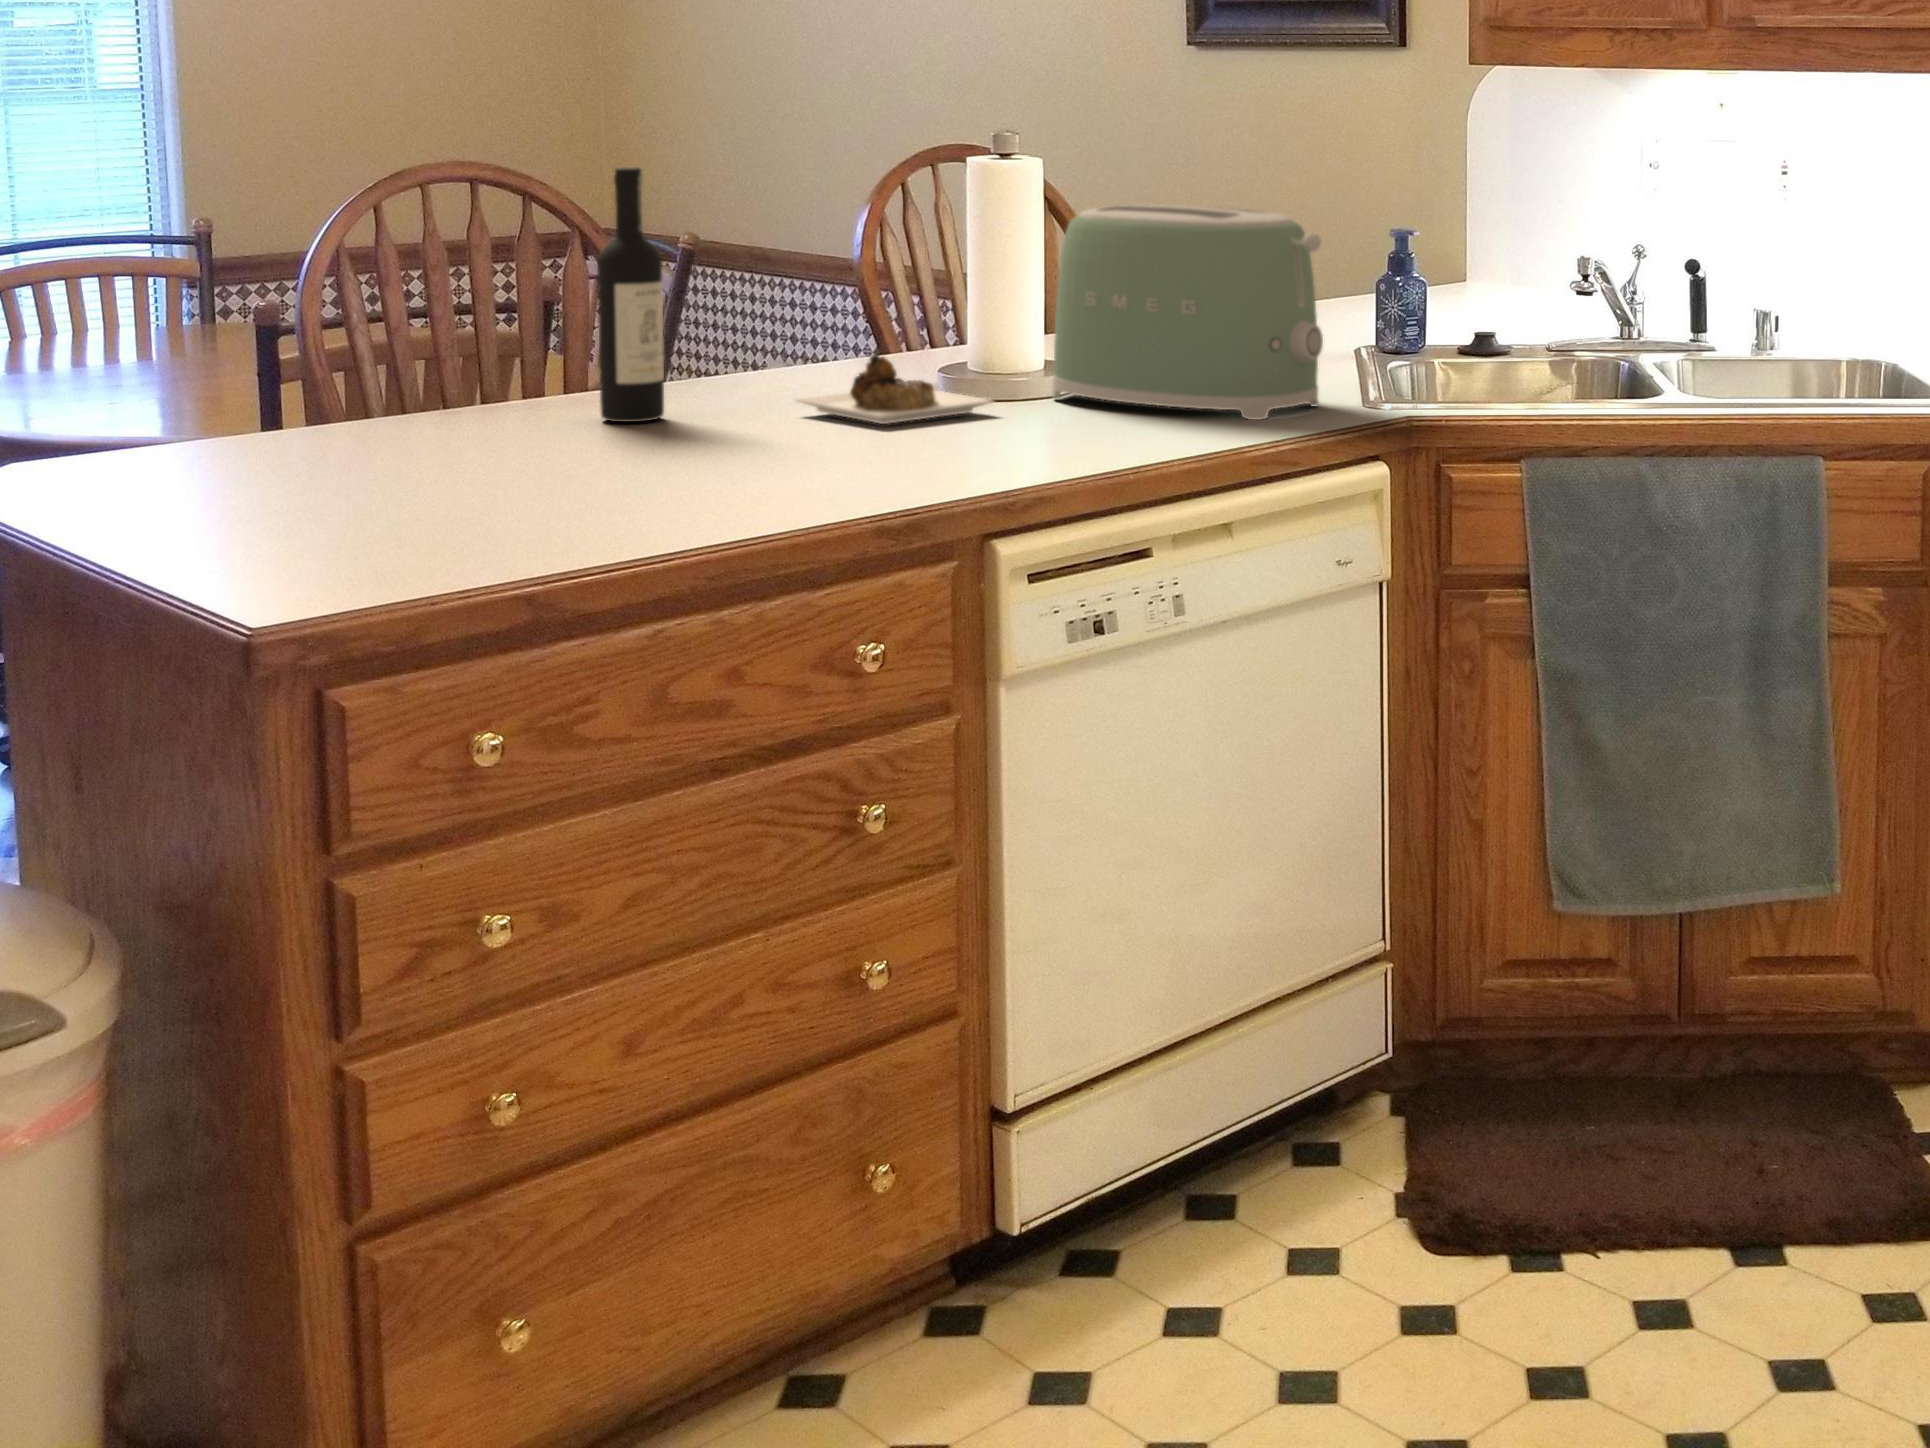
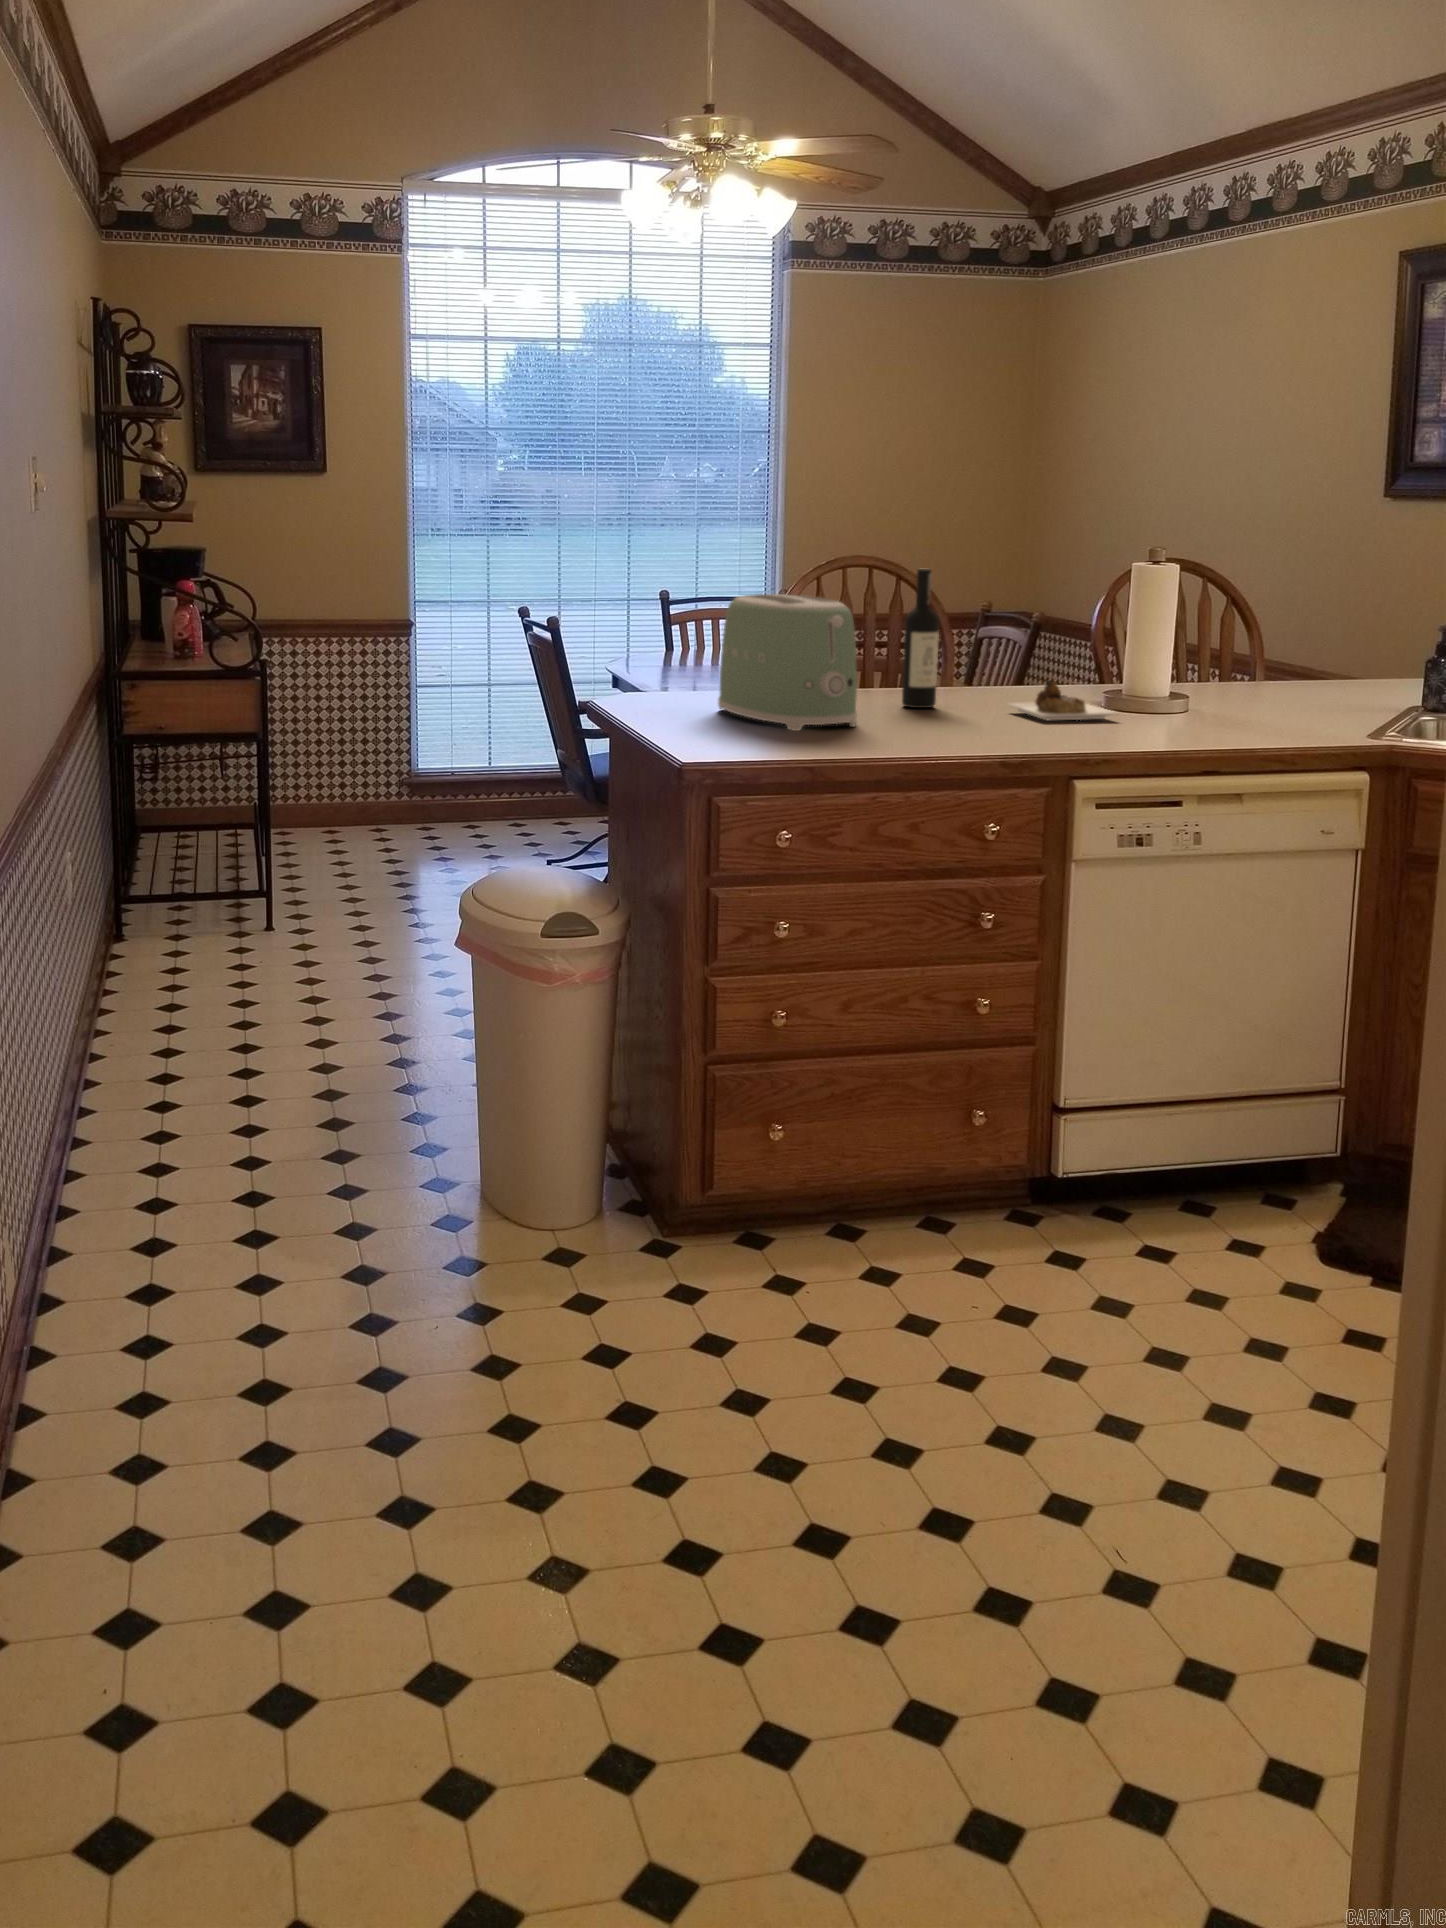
toaster: present [1052,205,1323,420] -> present [718,594,857,731]

